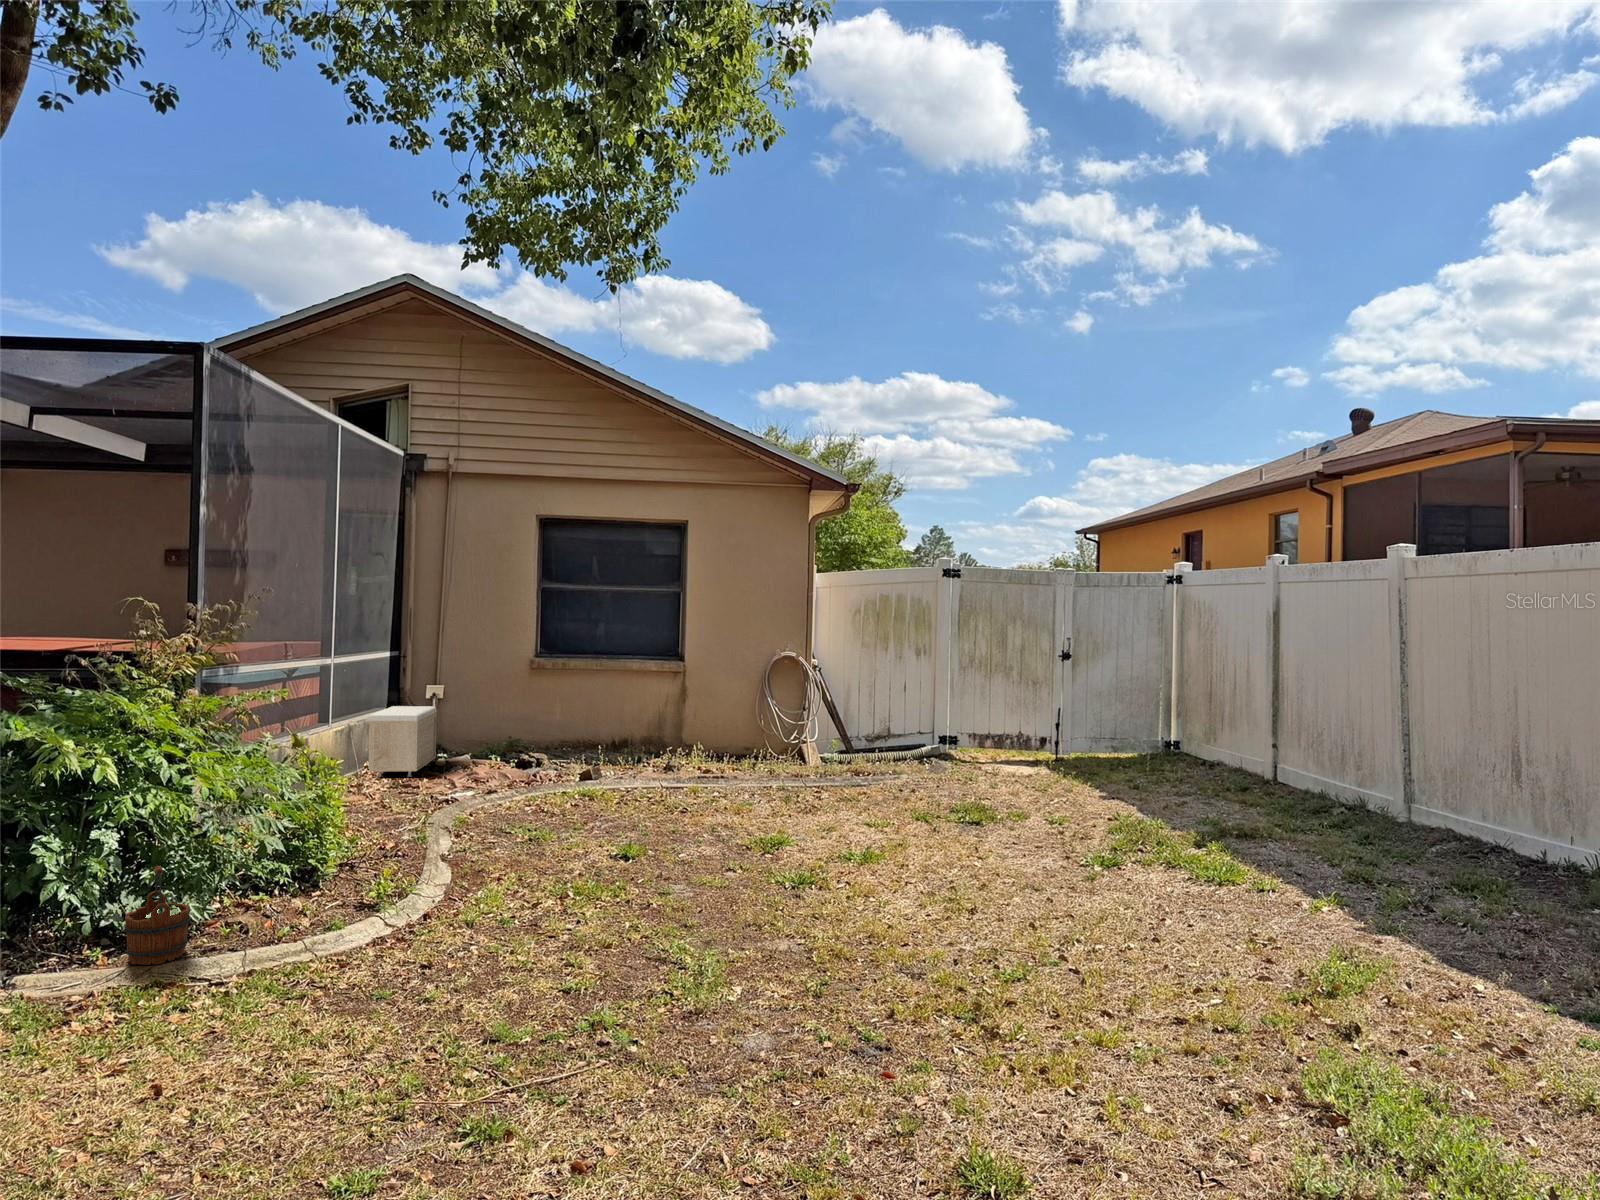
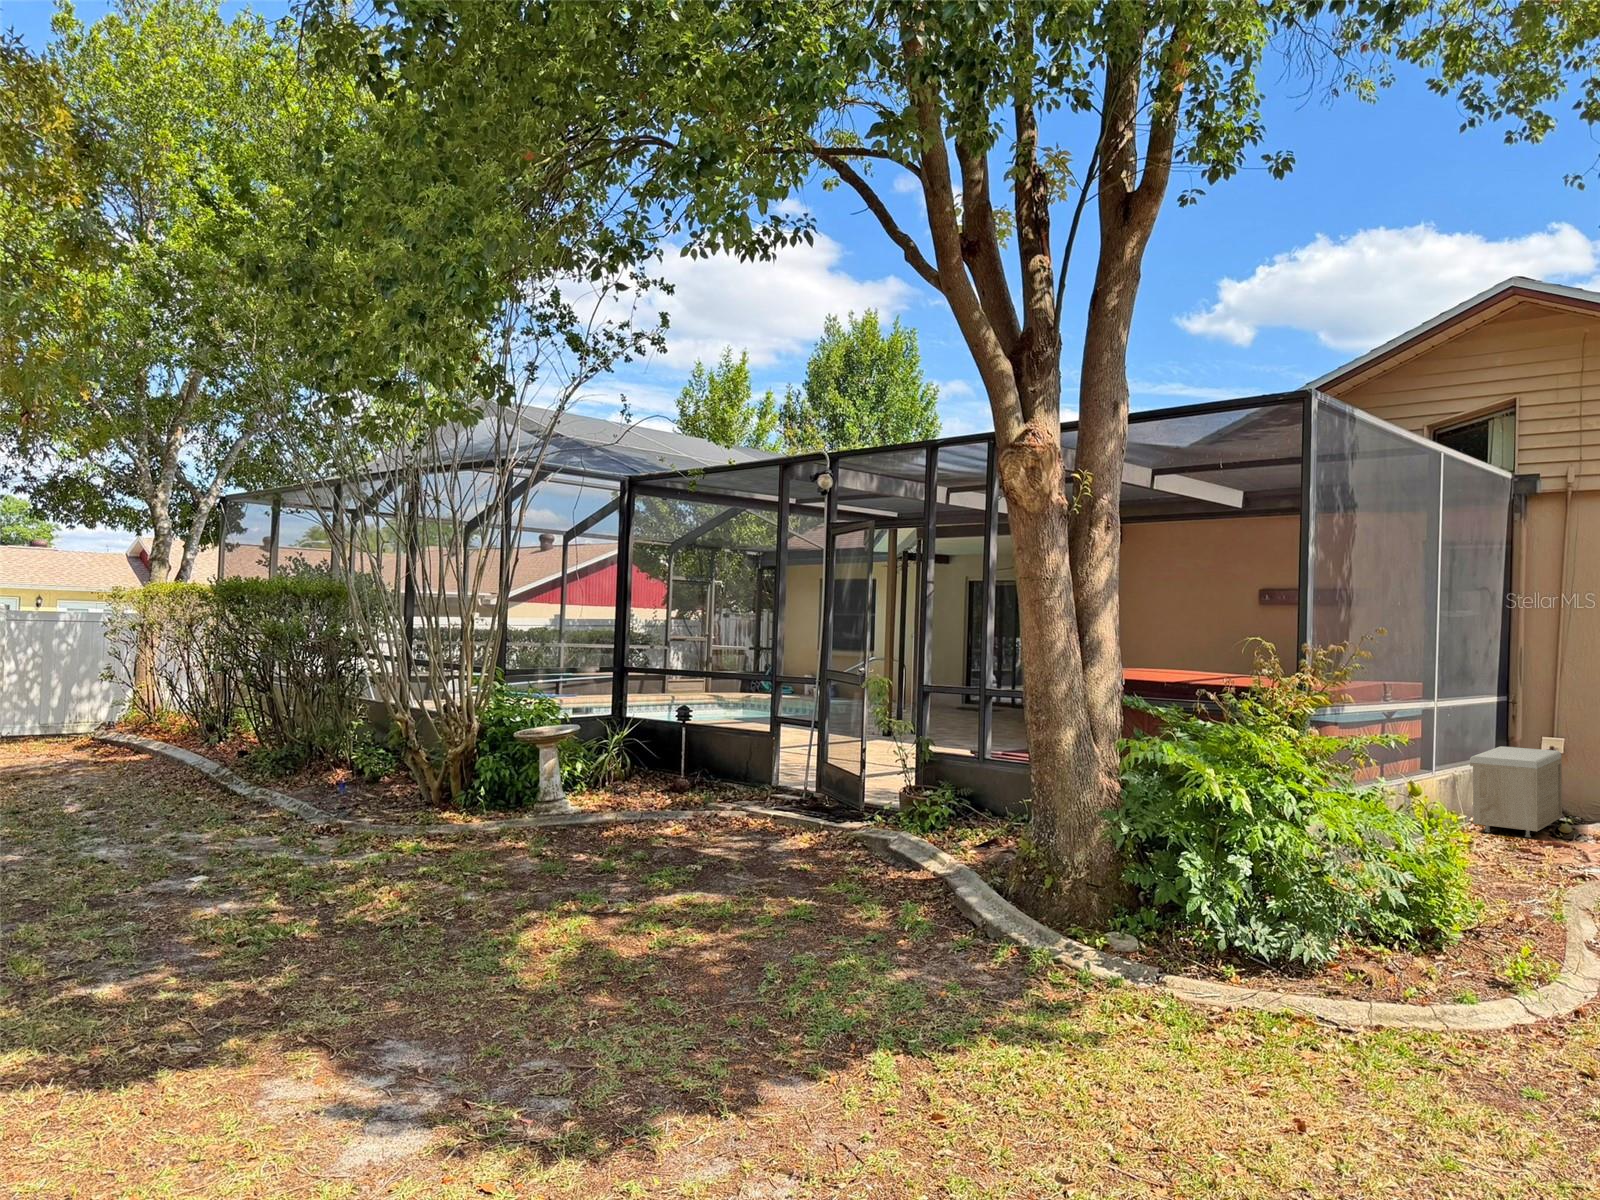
wooden bucket: present [124,866,190,965] -> none [1257,898,1315,995]

